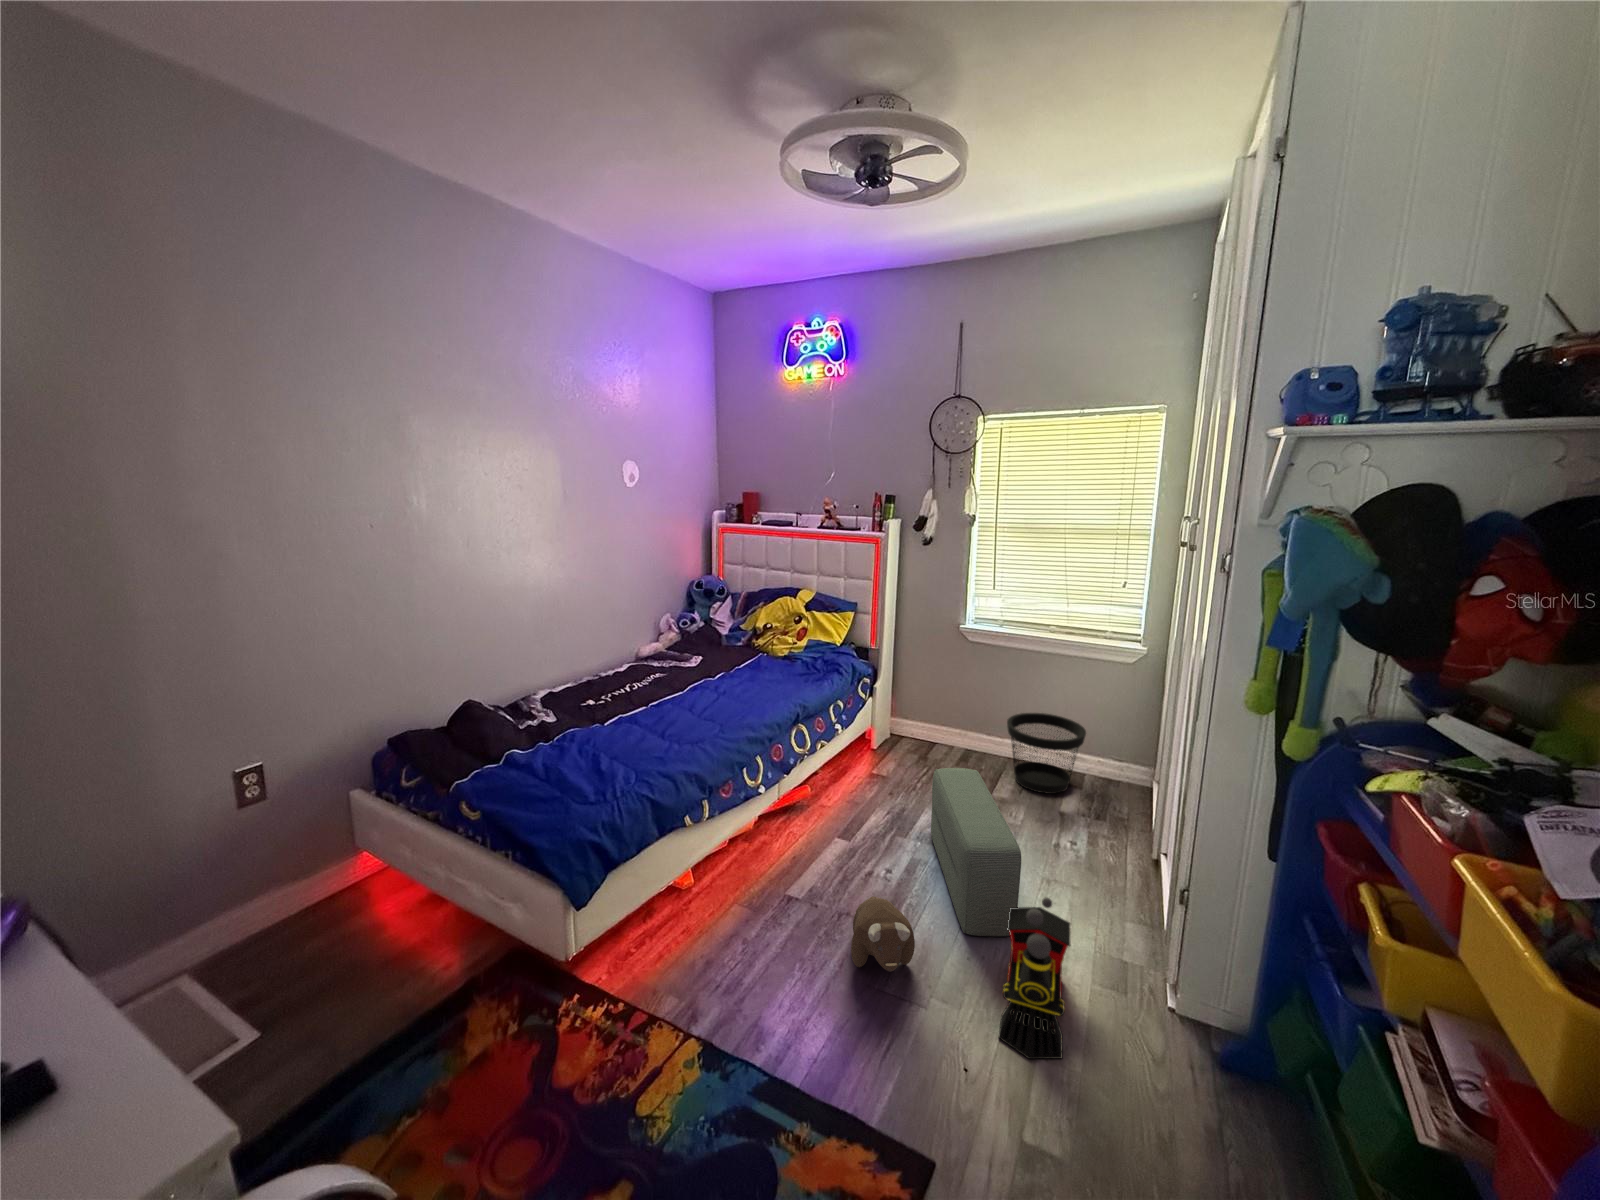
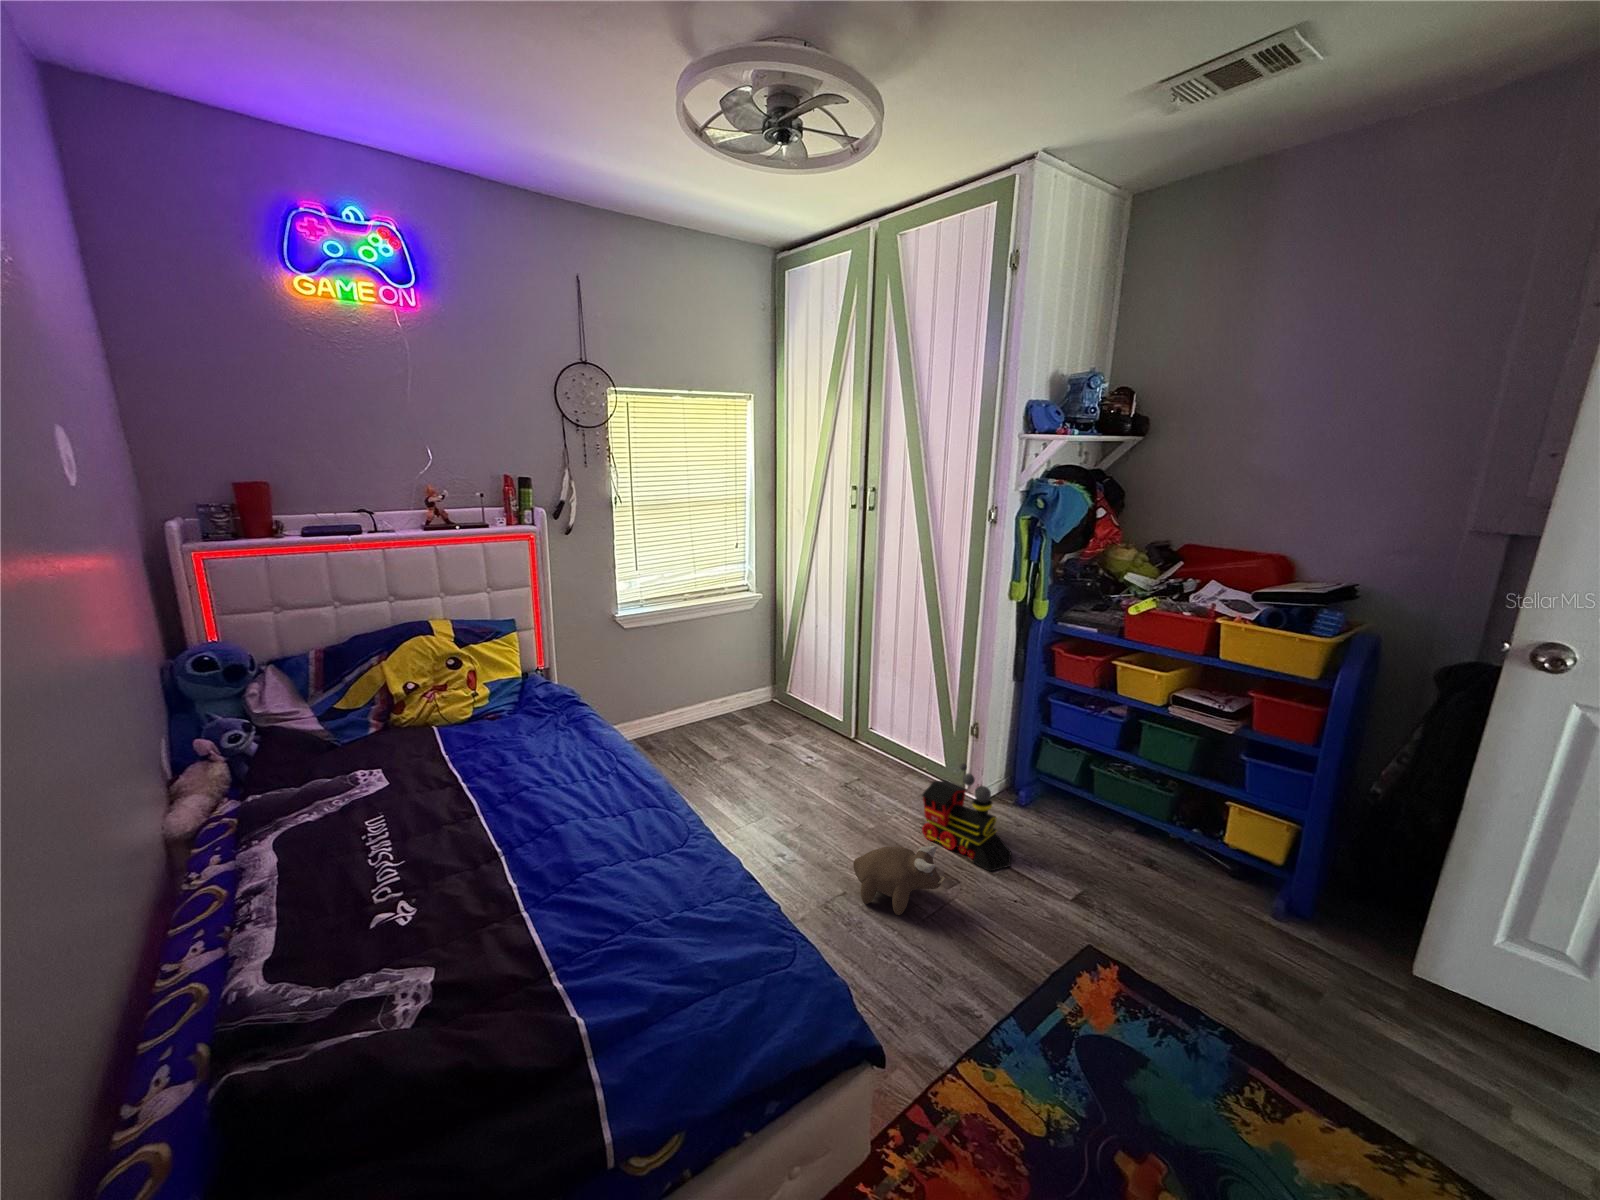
wastebasket: present [1007,713,1086,794] -> none [690,673,758,744]
pouf: present [931,768,1021,936] -> none [748,730,902,844]

